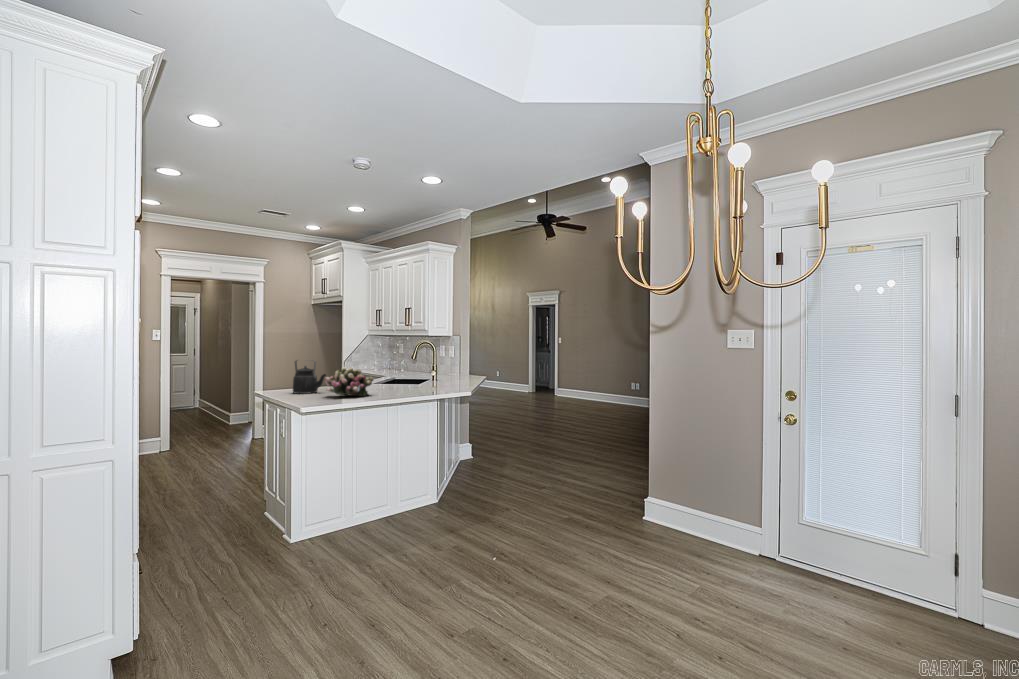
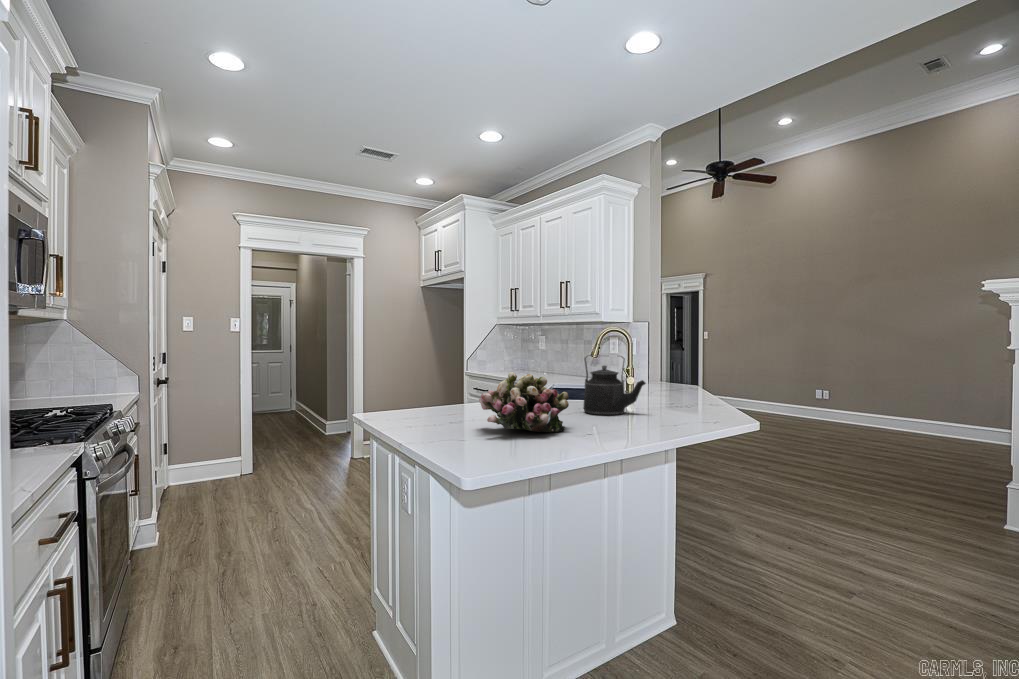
kettle: present [293,360,326,394] -> present [584,355,646,415]

